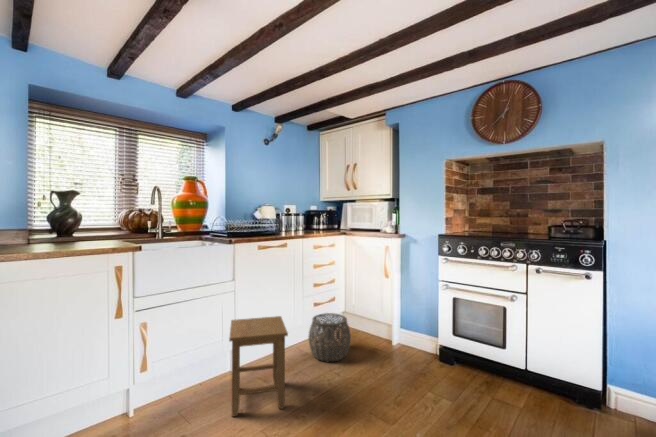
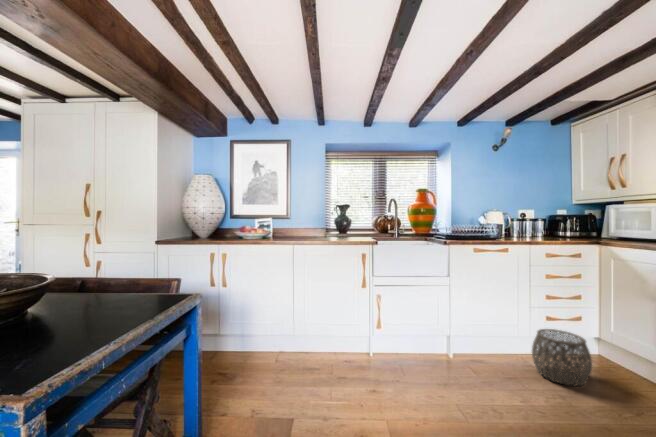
stool: present [229,316,288,416] -> none [432,308,490,399]

